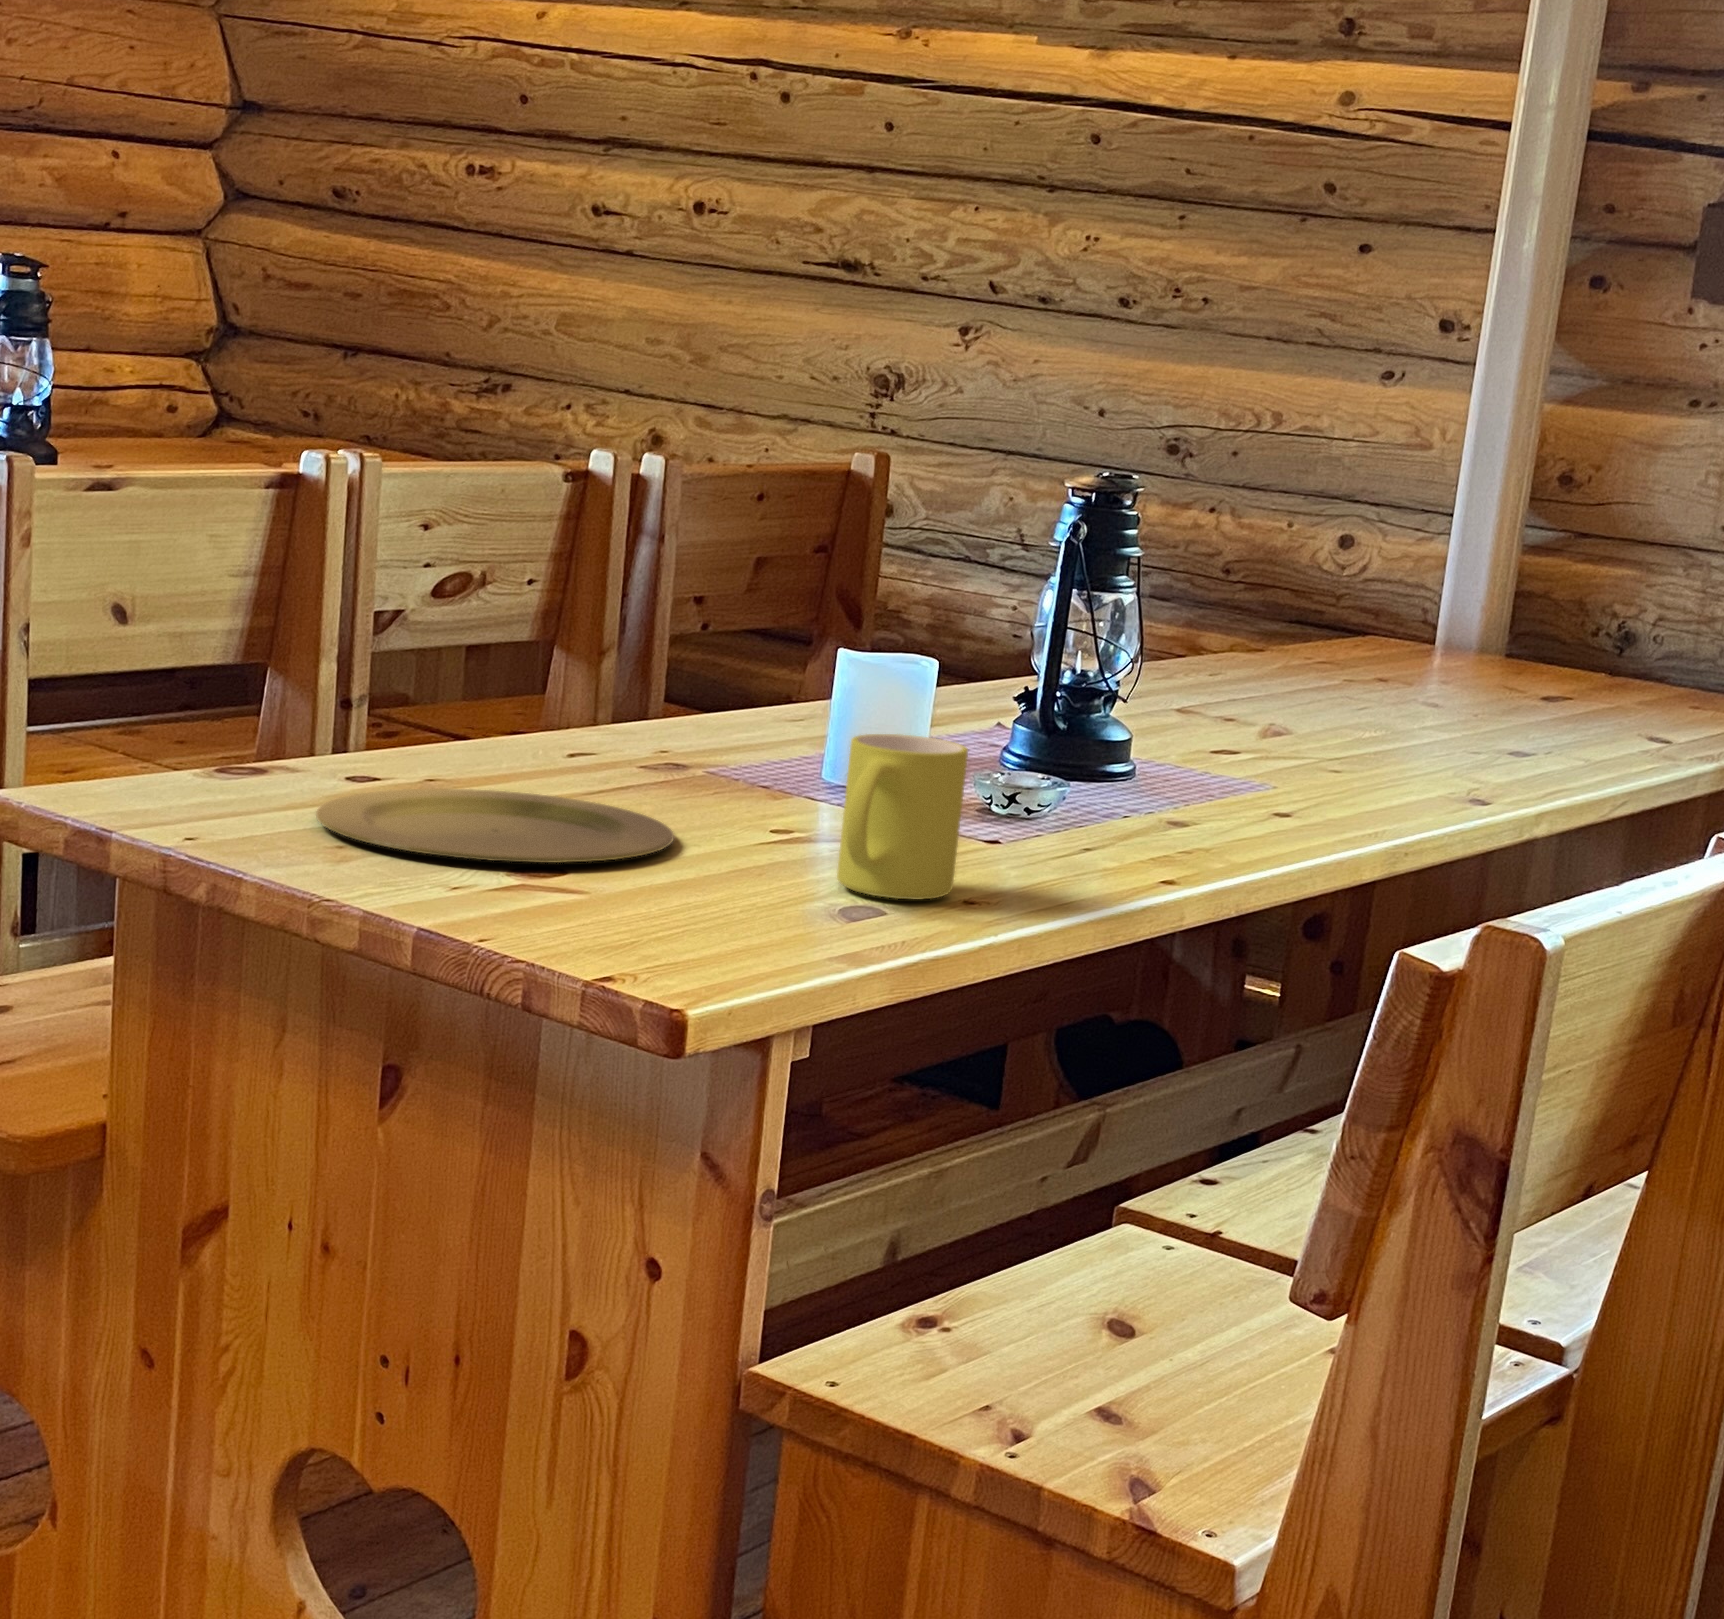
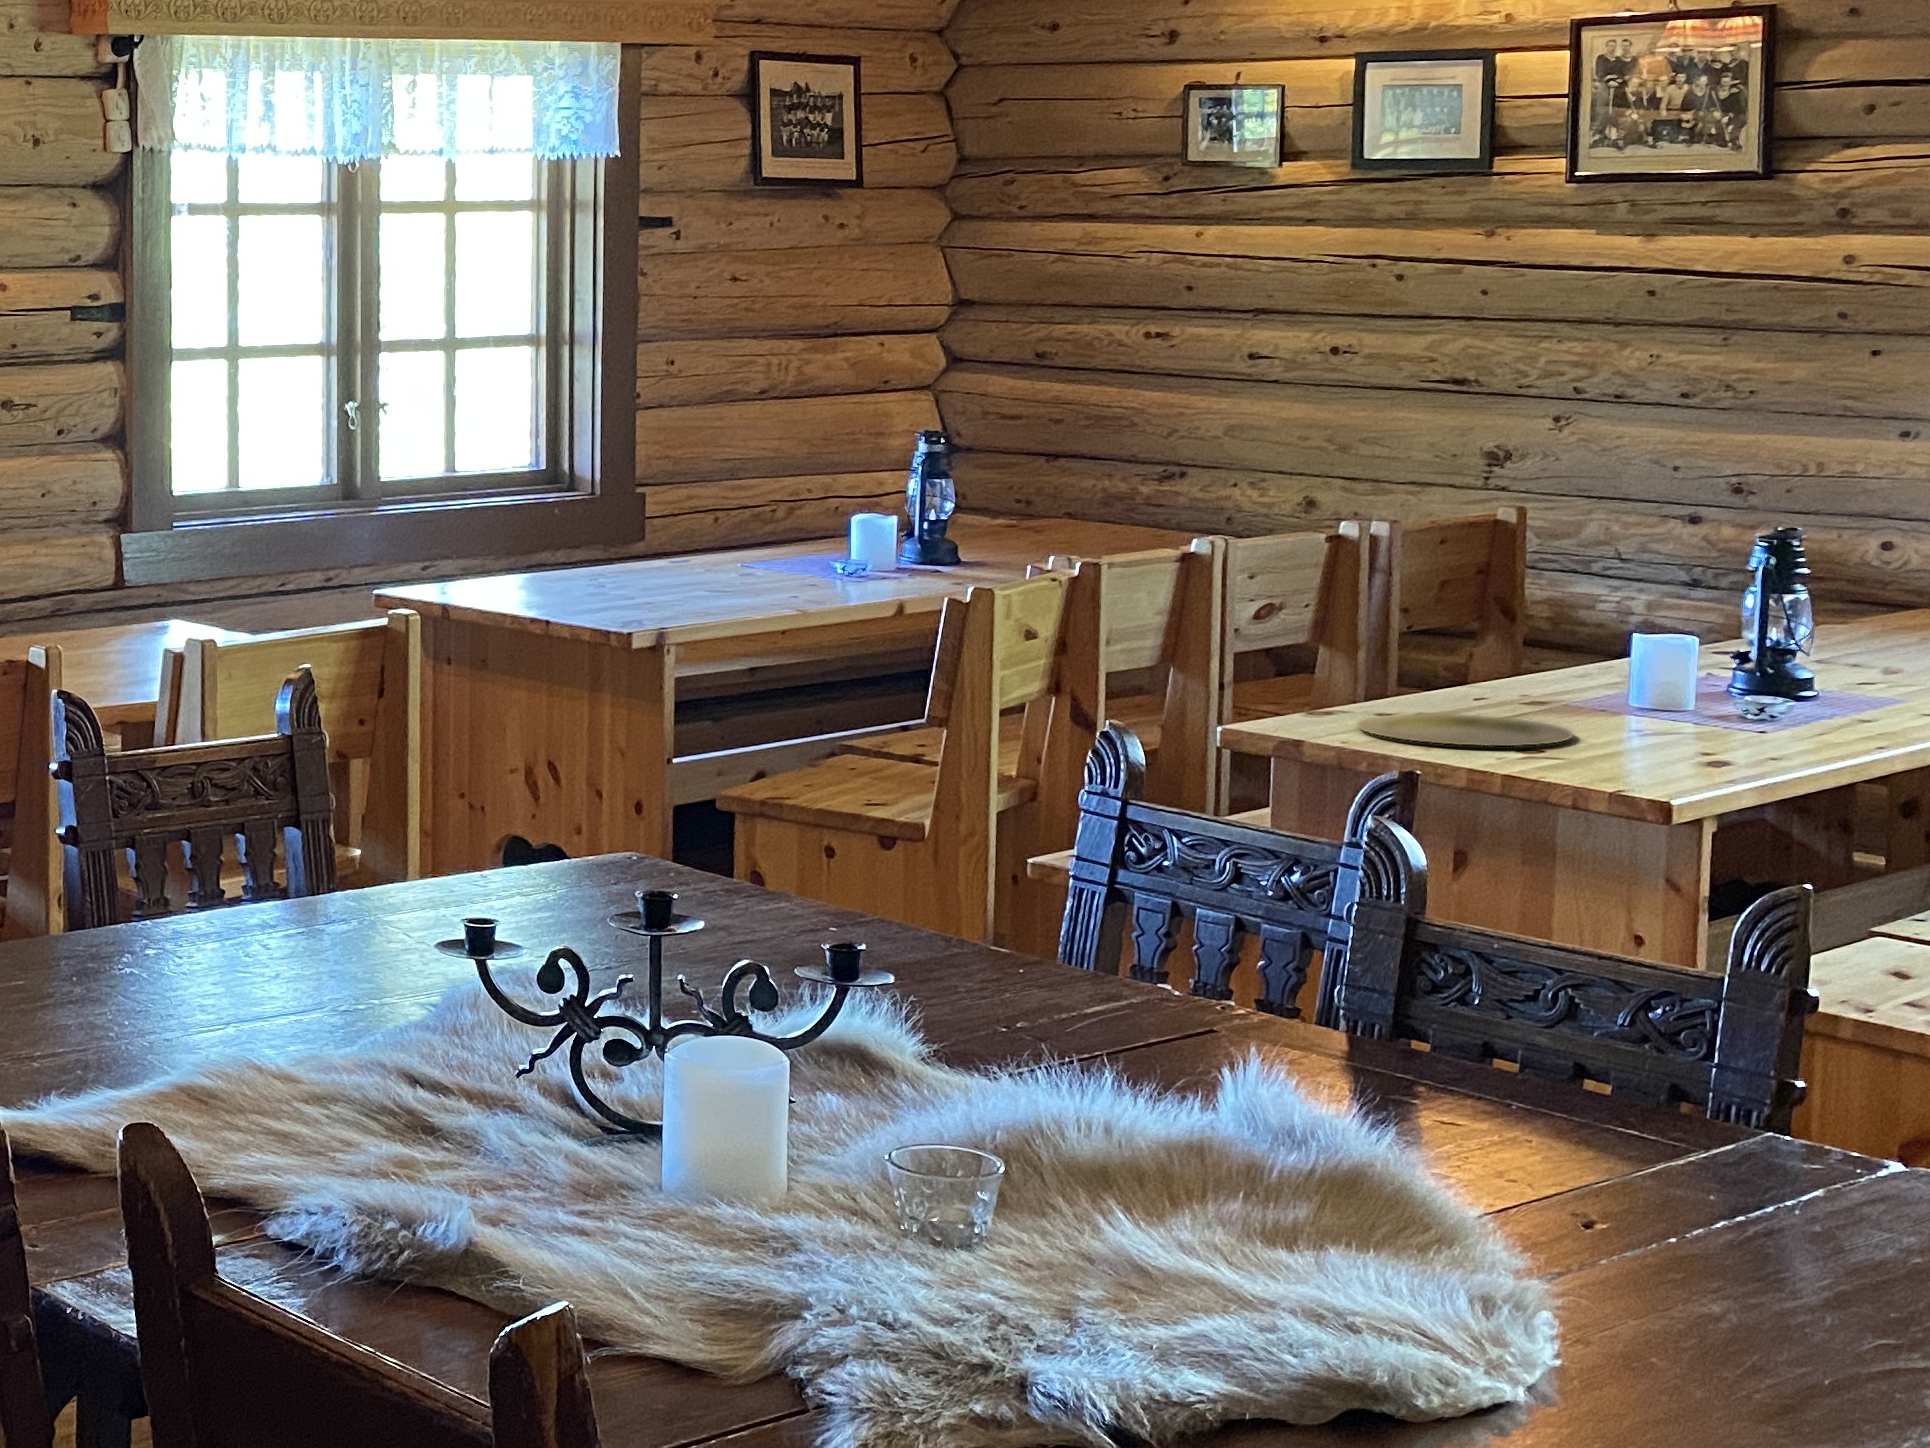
mug: present [837,734,968,900] -> none [1687,672,1761,757]

